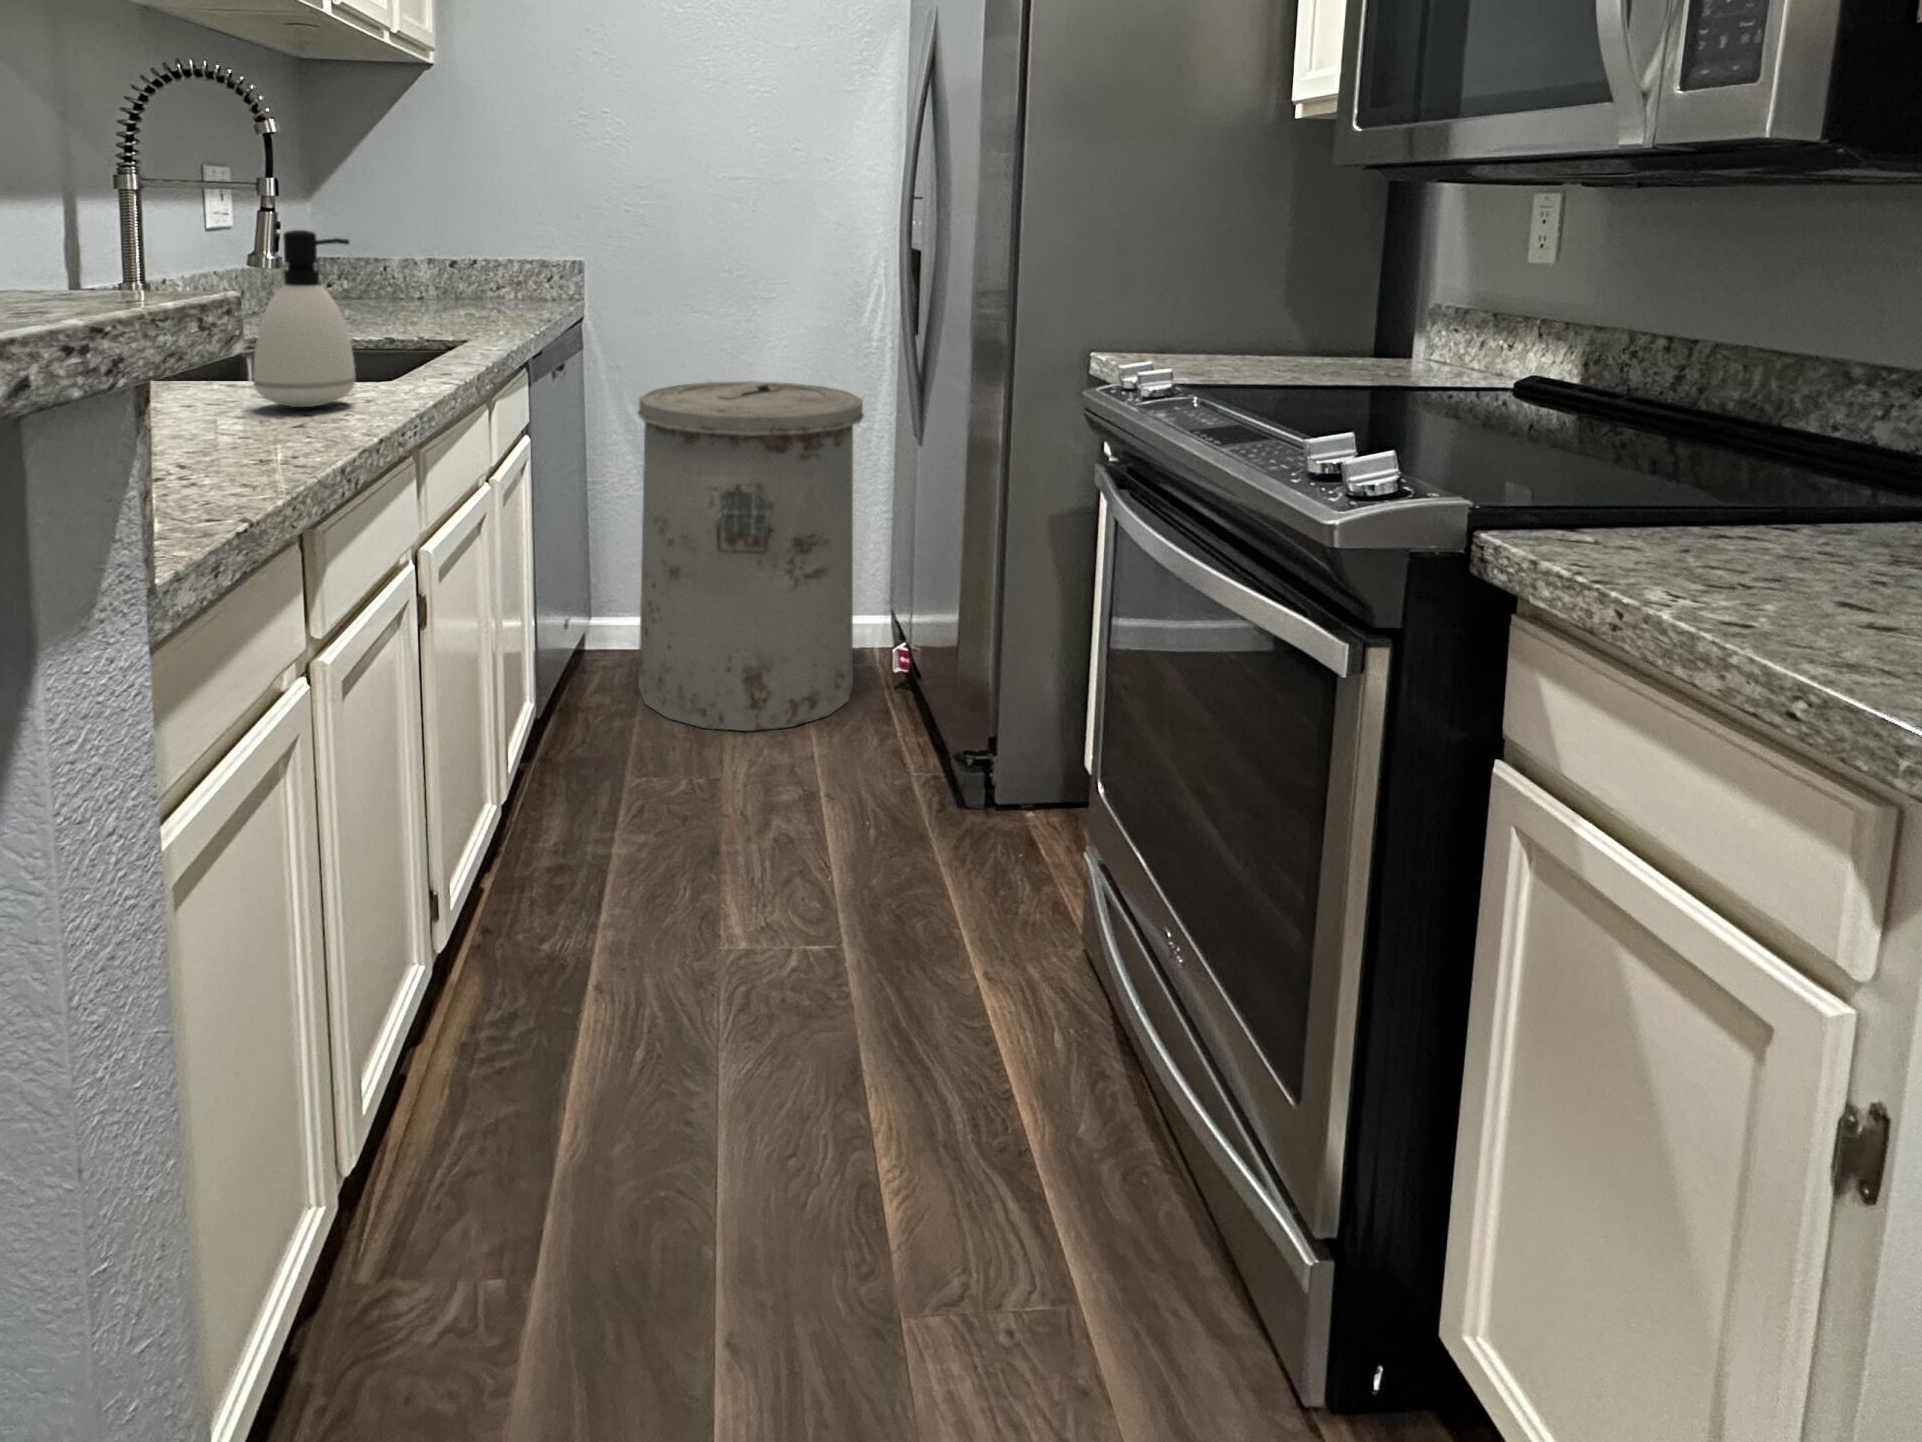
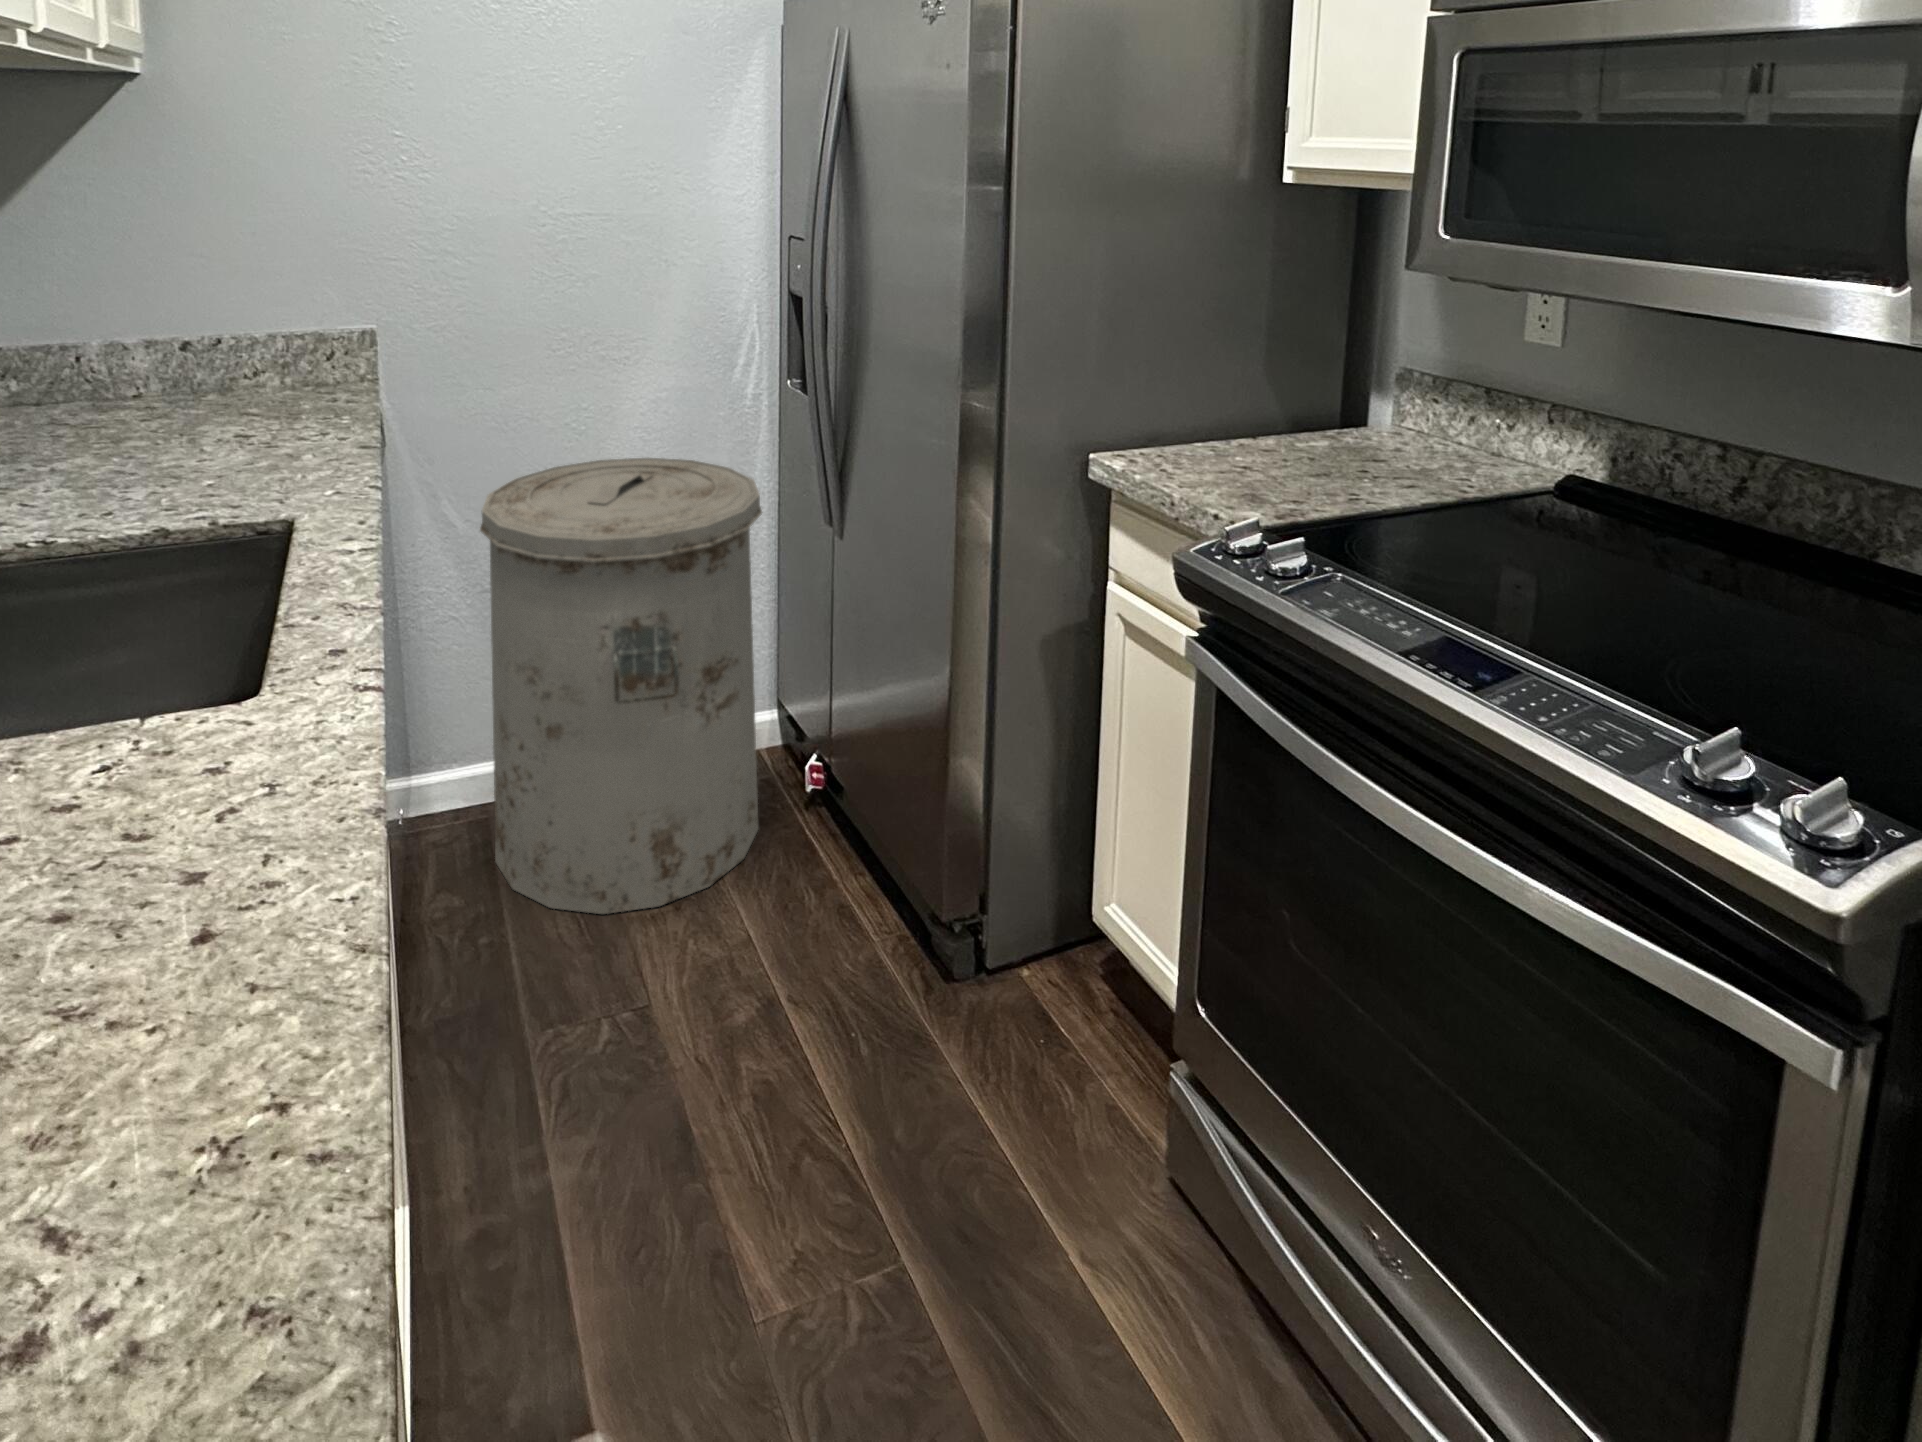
soap dispenser: present [253,230,356,407] -> none [74,542,266,857]

